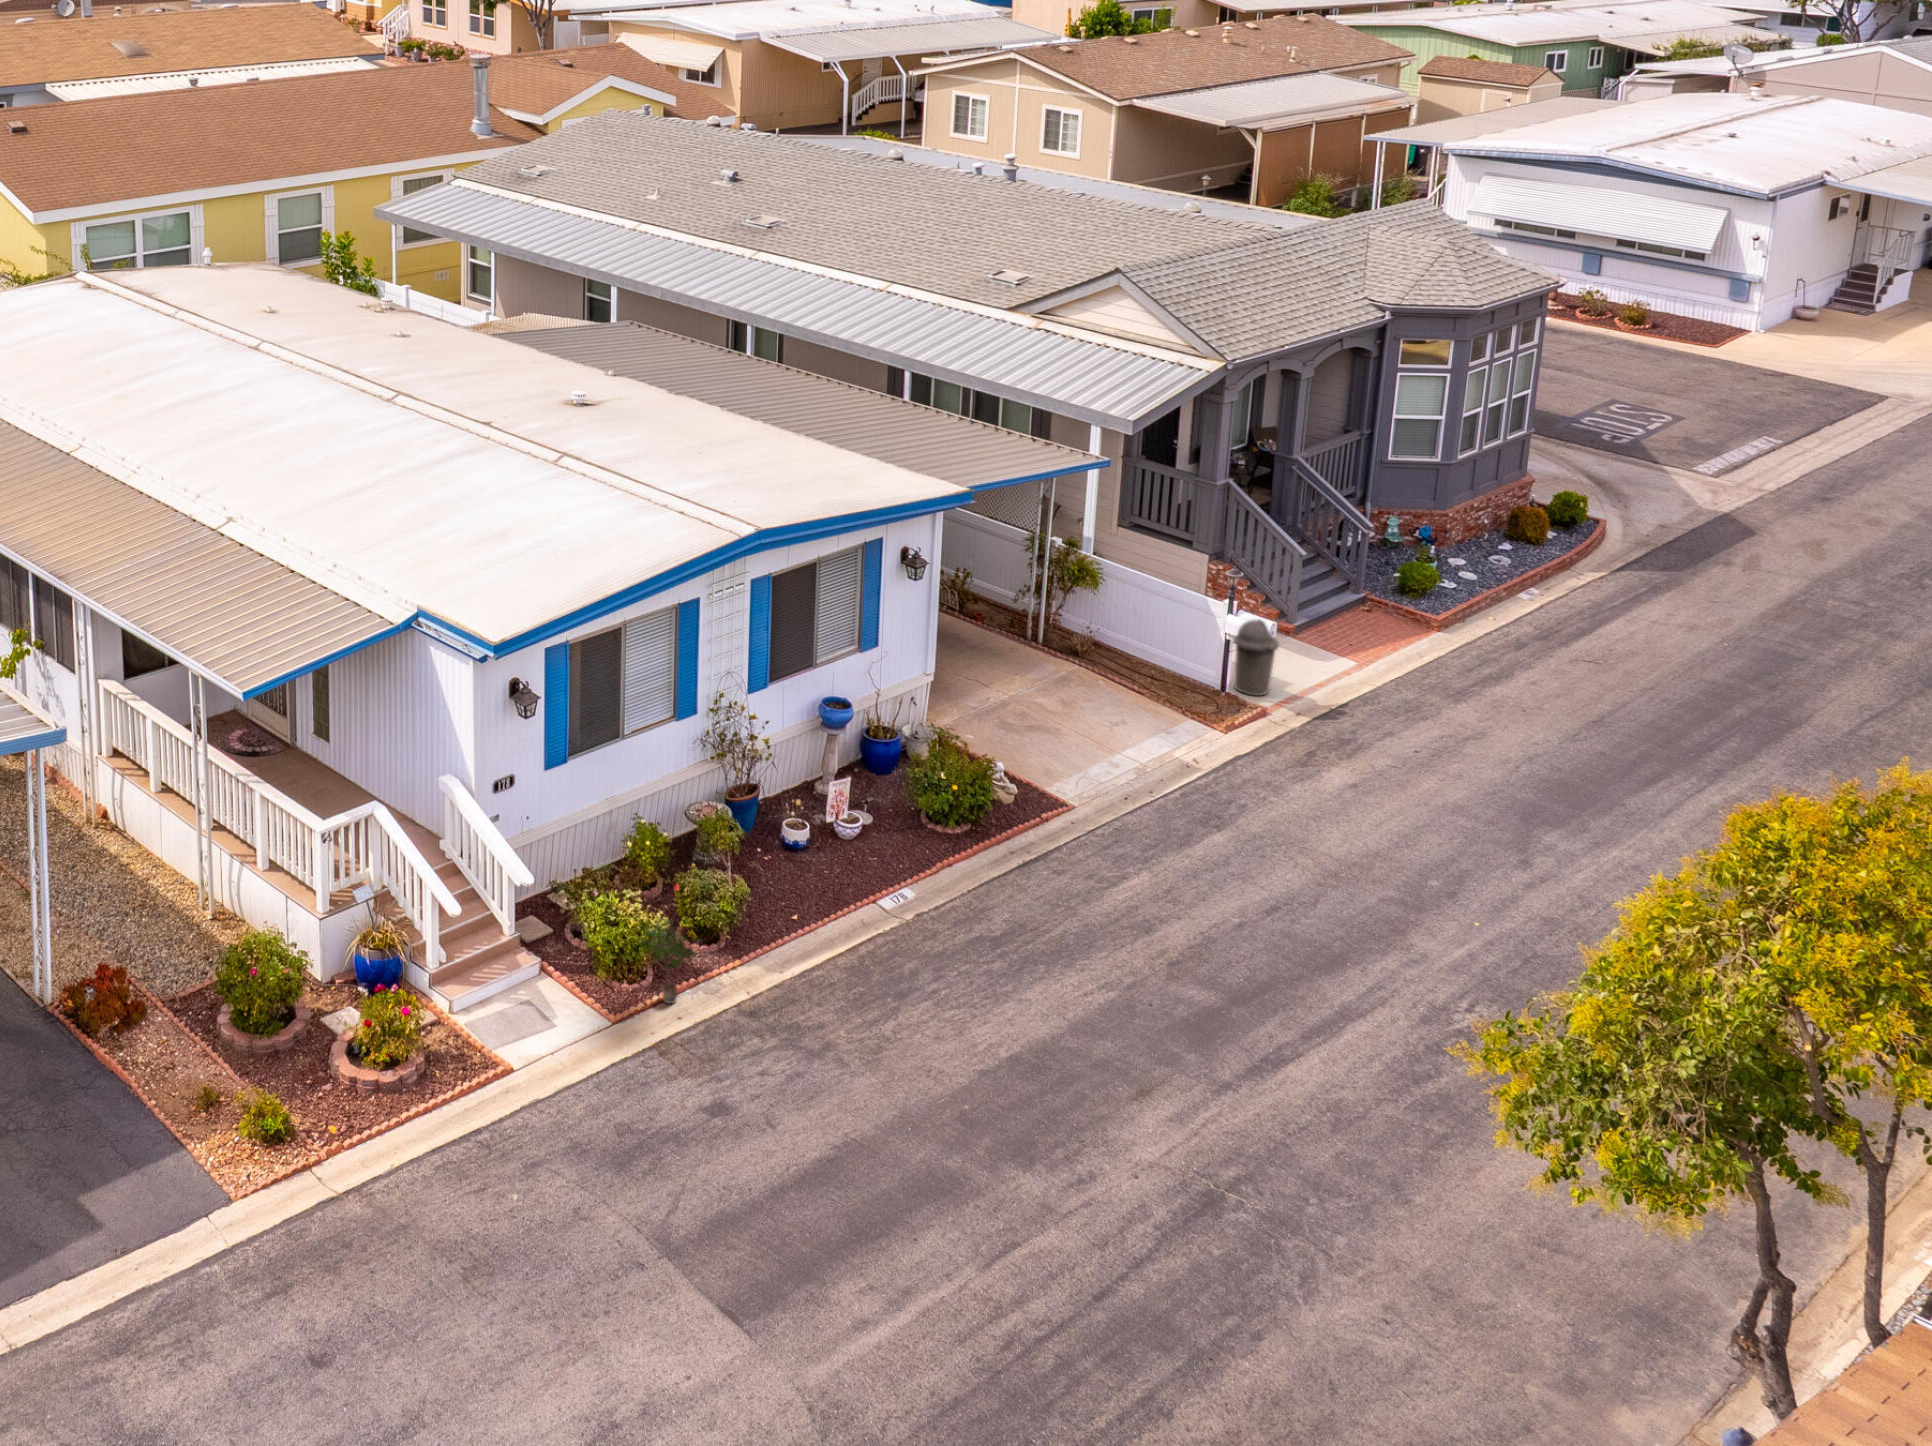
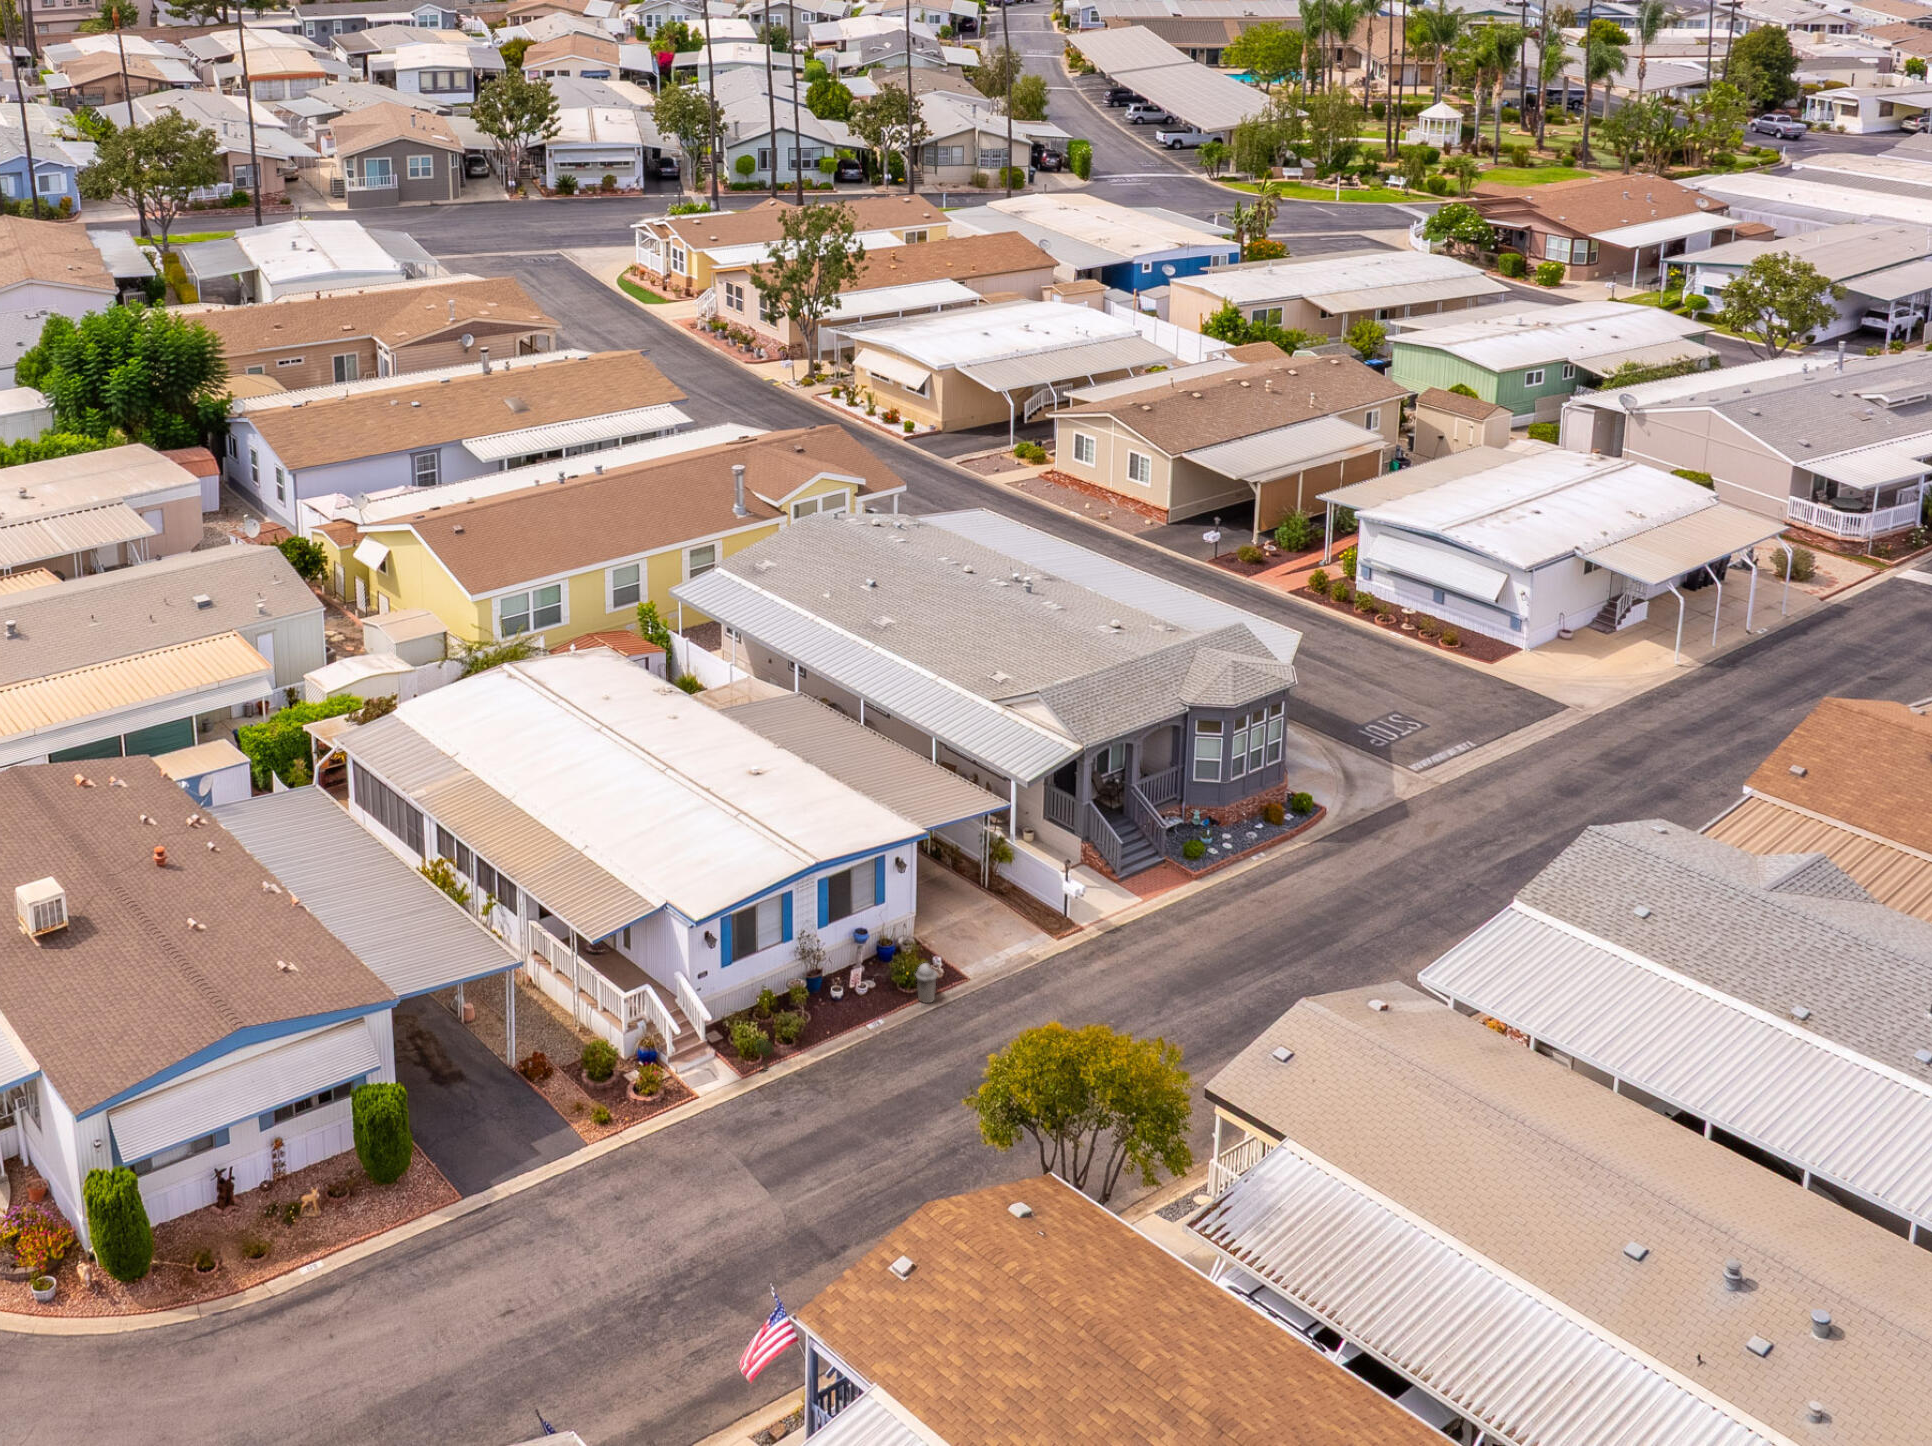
trash can: present [1234,620,1279,696] -> present [916,963,938,1003]

